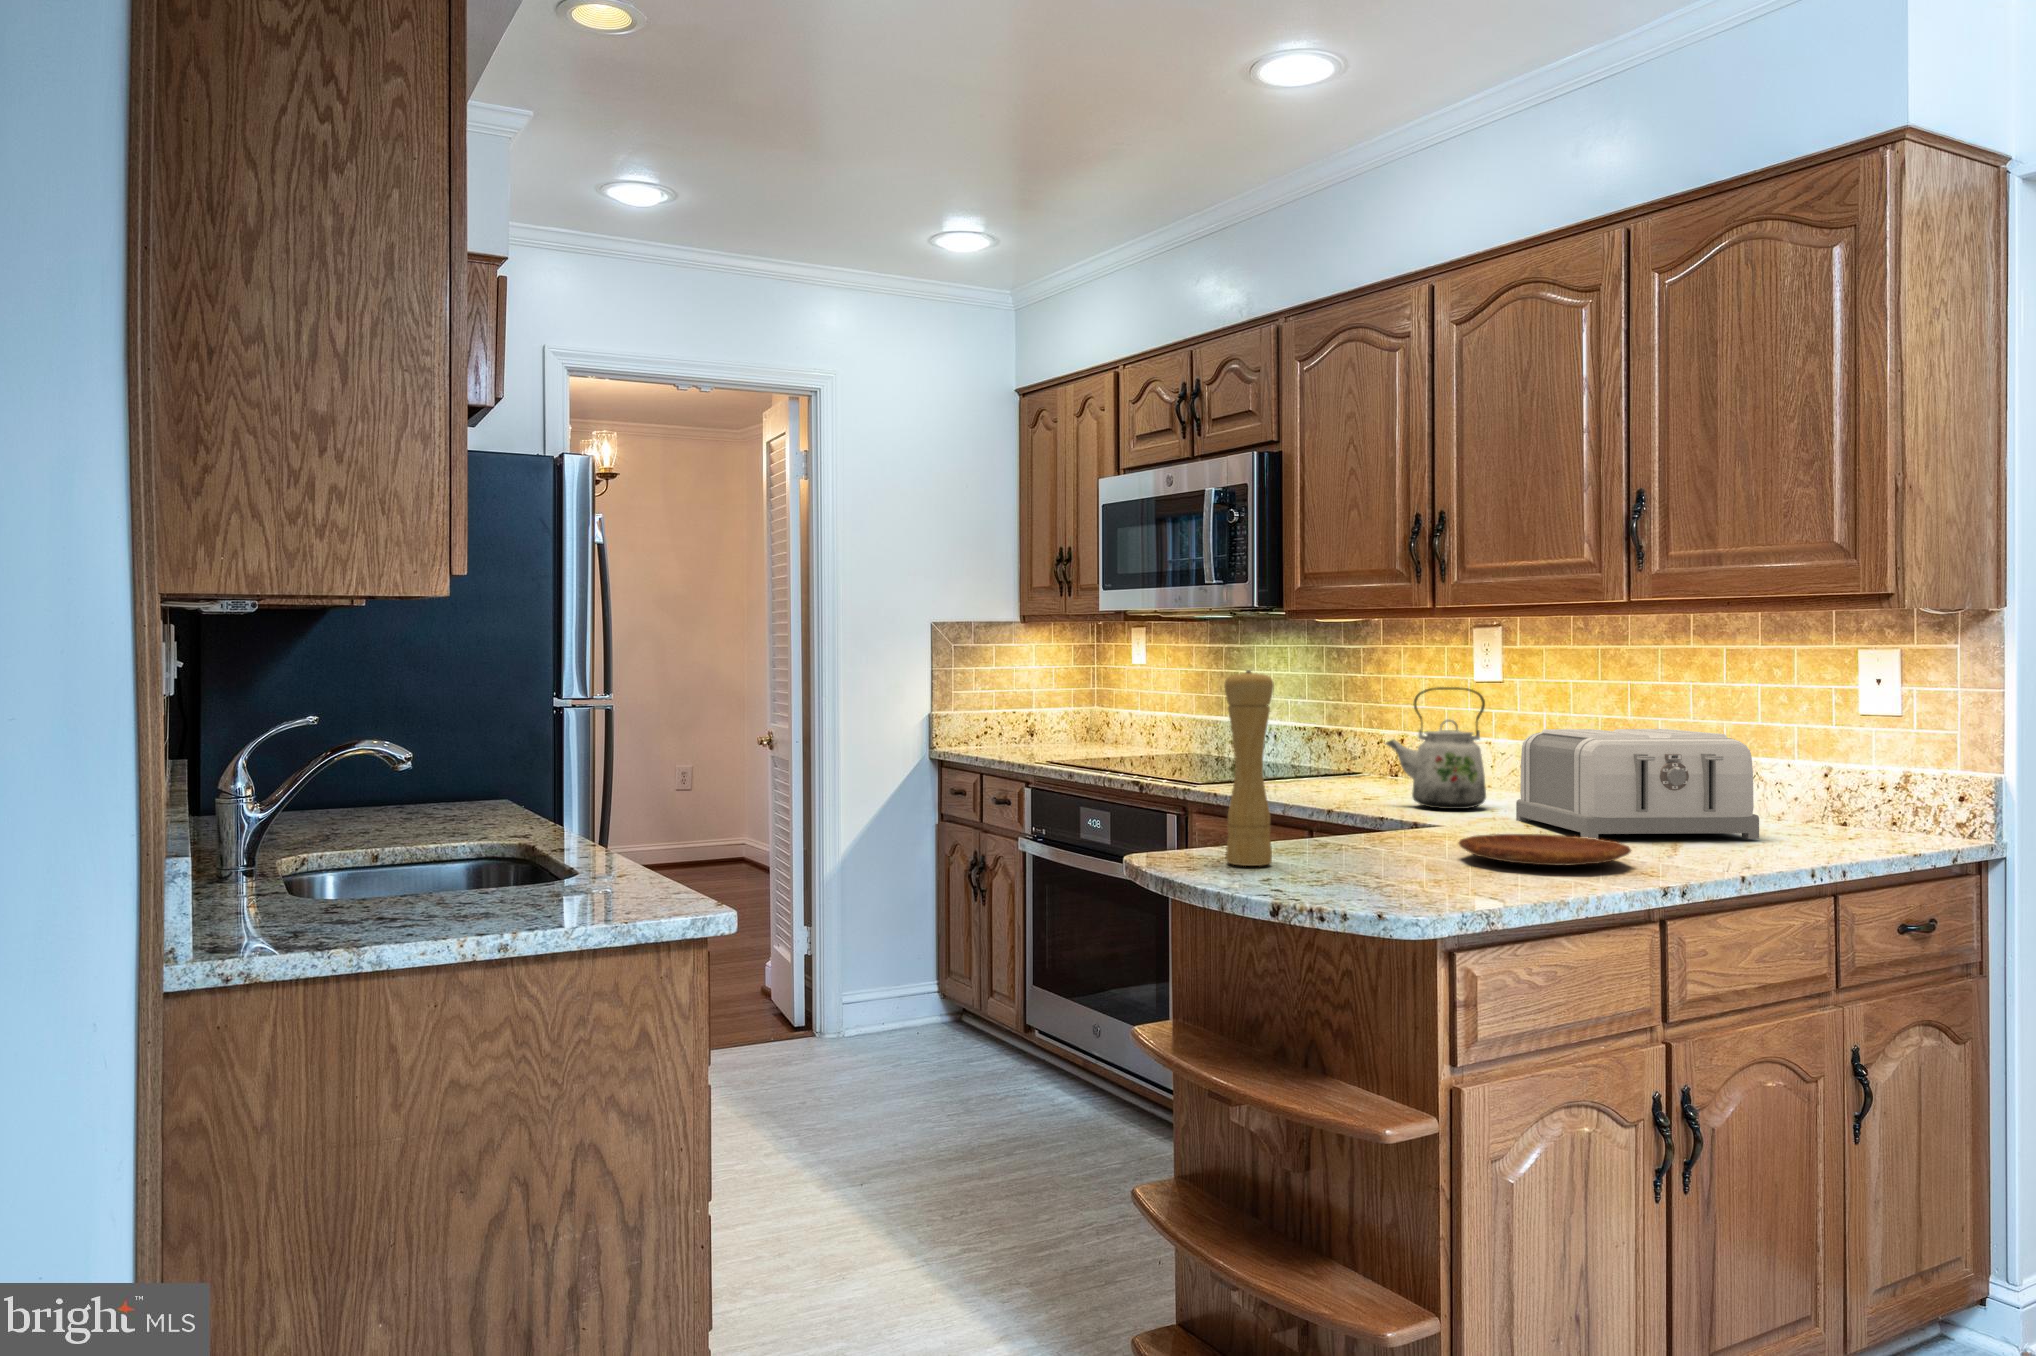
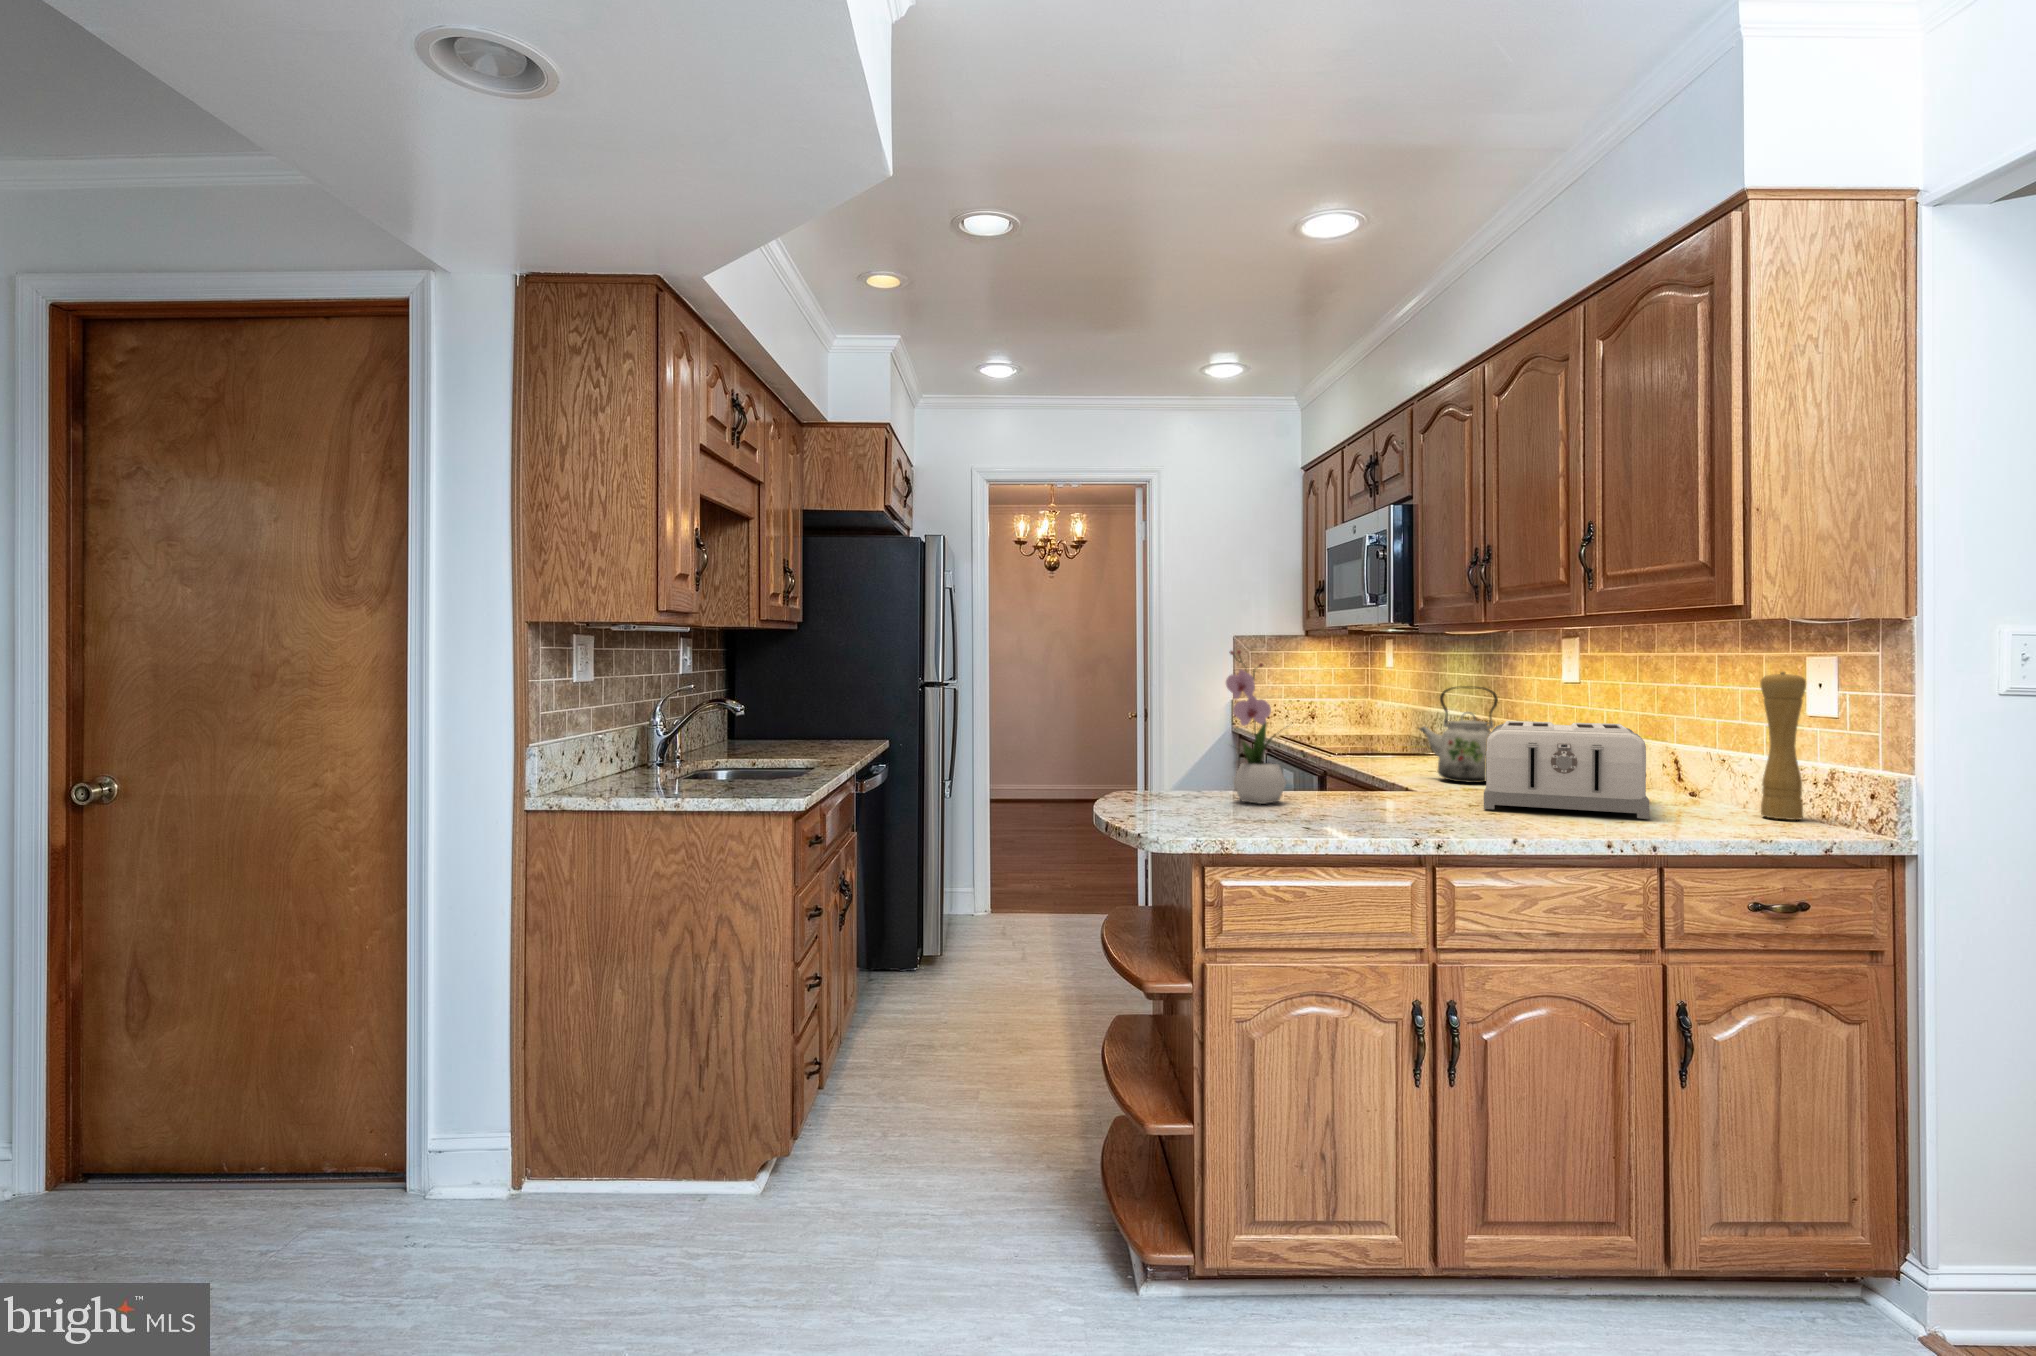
flower arrangement: none [1297,638,1372,853] -> present [1226,650,1286,804]
pepper mill: present [1224,670,1274,866] -> present [1760,672,1806,820]
tray: present [1459,834,1631,866] -> none [1321,798,1454,823]

